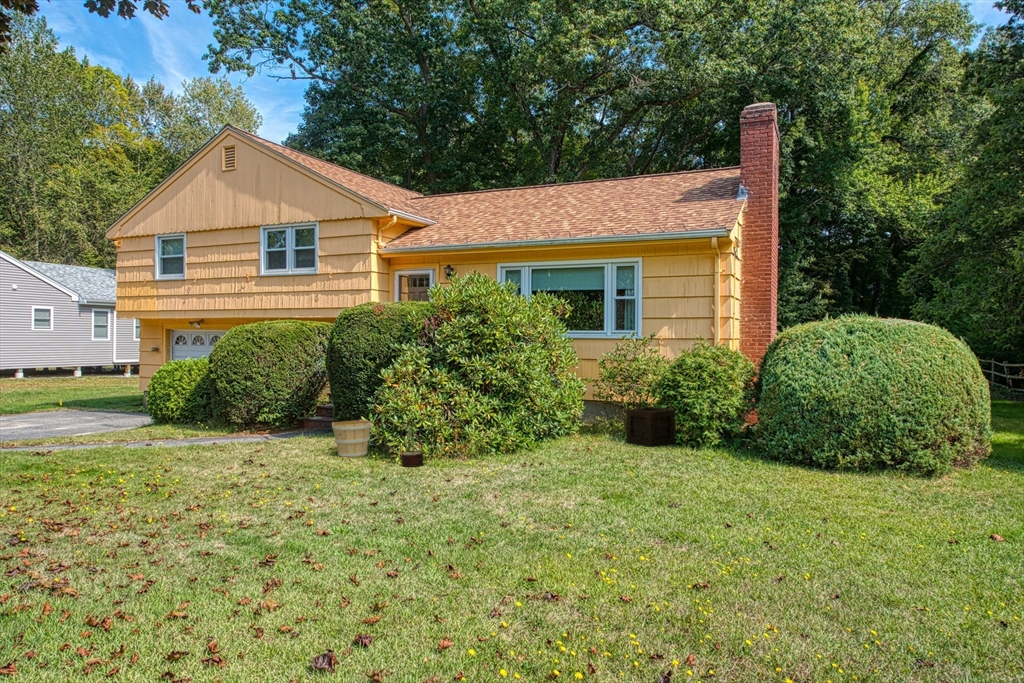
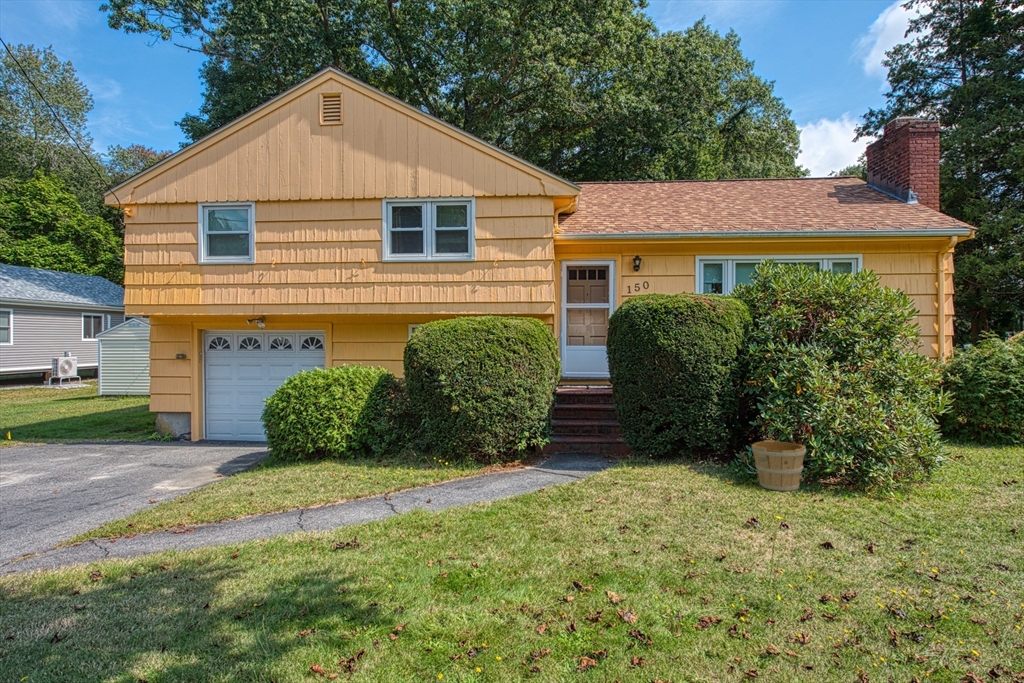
wooden crate: present [626,407,675,447] -> none [961,404,1009,446]
decorative plant: present [401,426,423,467] -> none [894,444,937,498]

